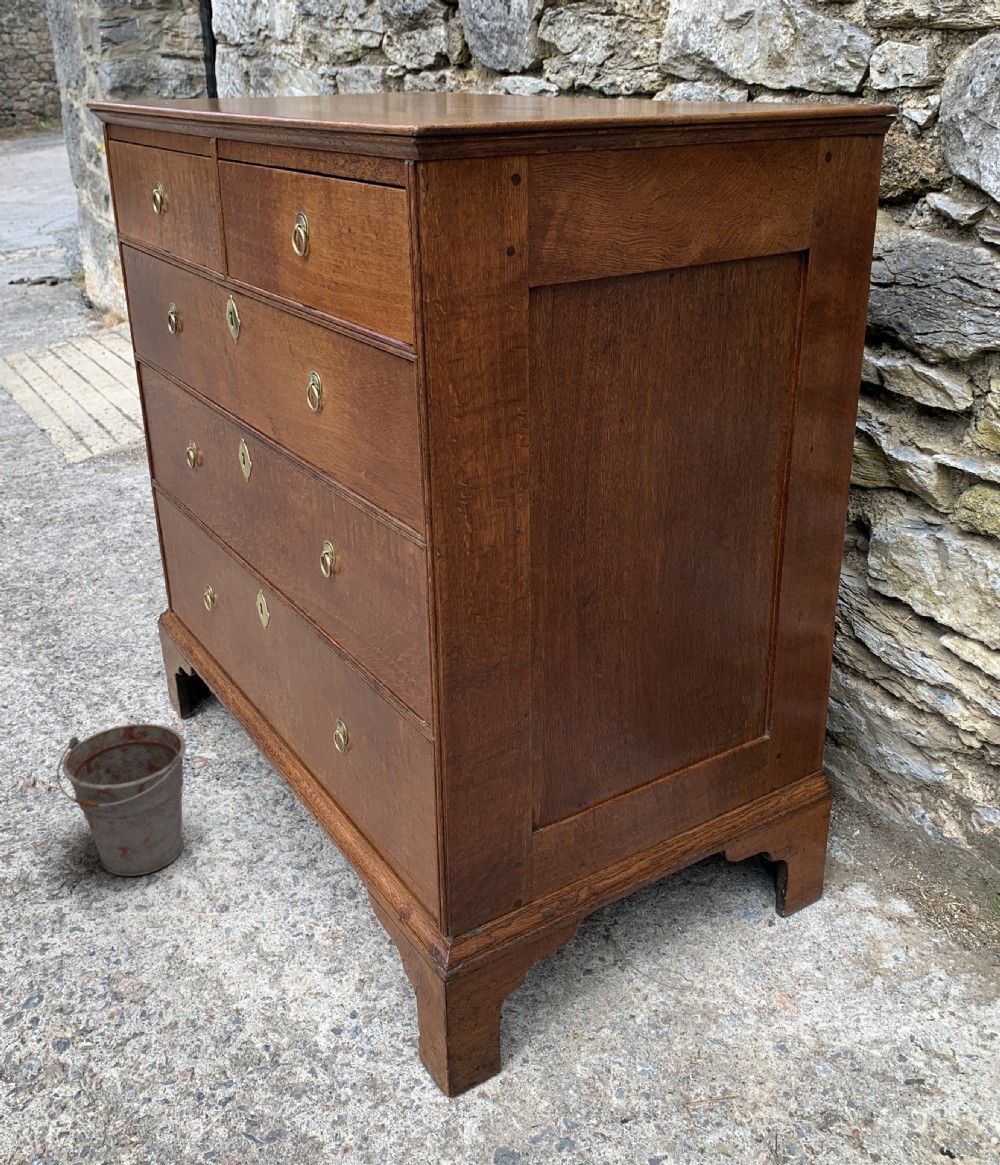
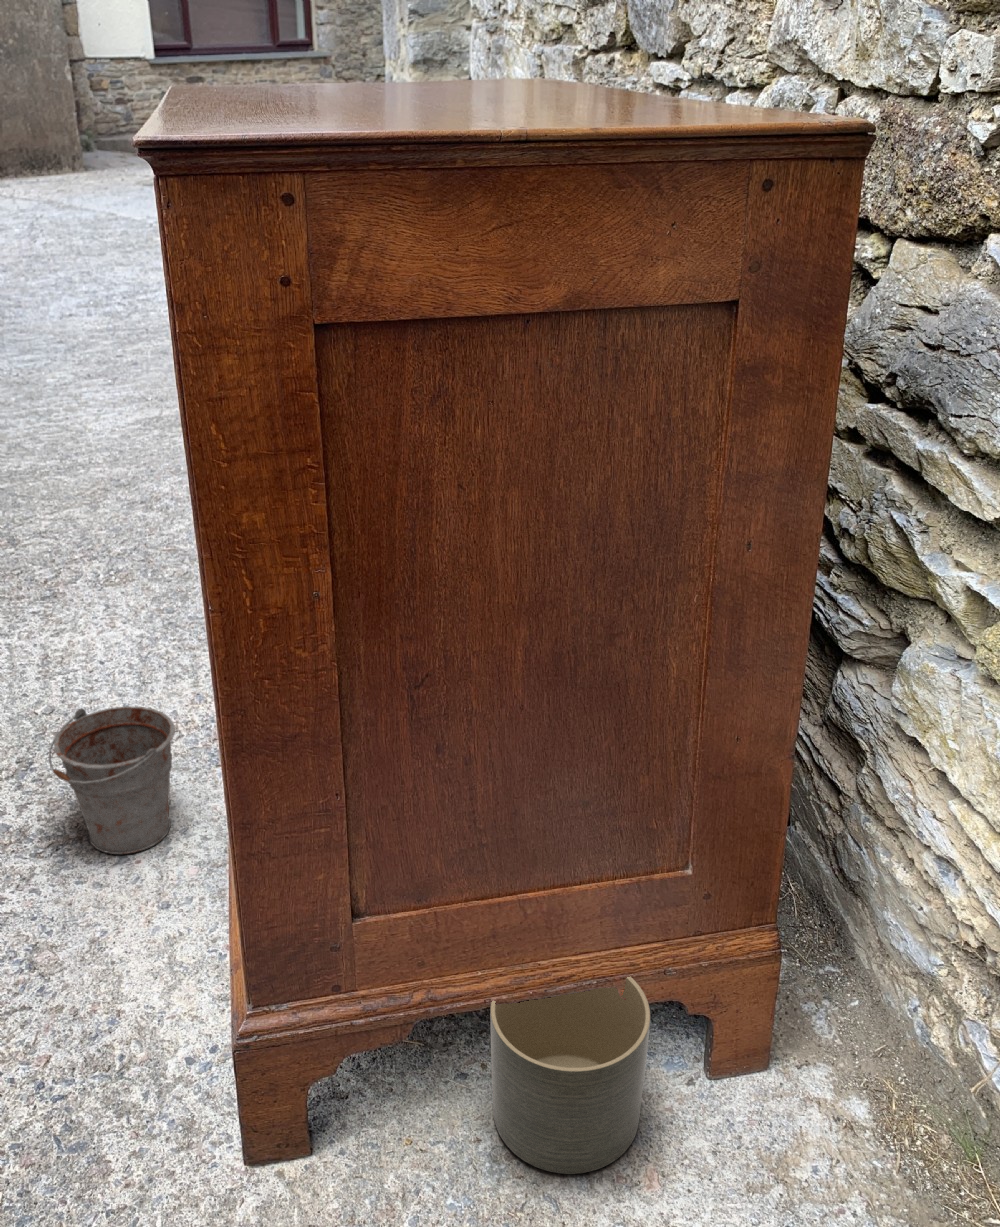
planter: none [625,832,769,1021] -> present [490,977,650,1174]

